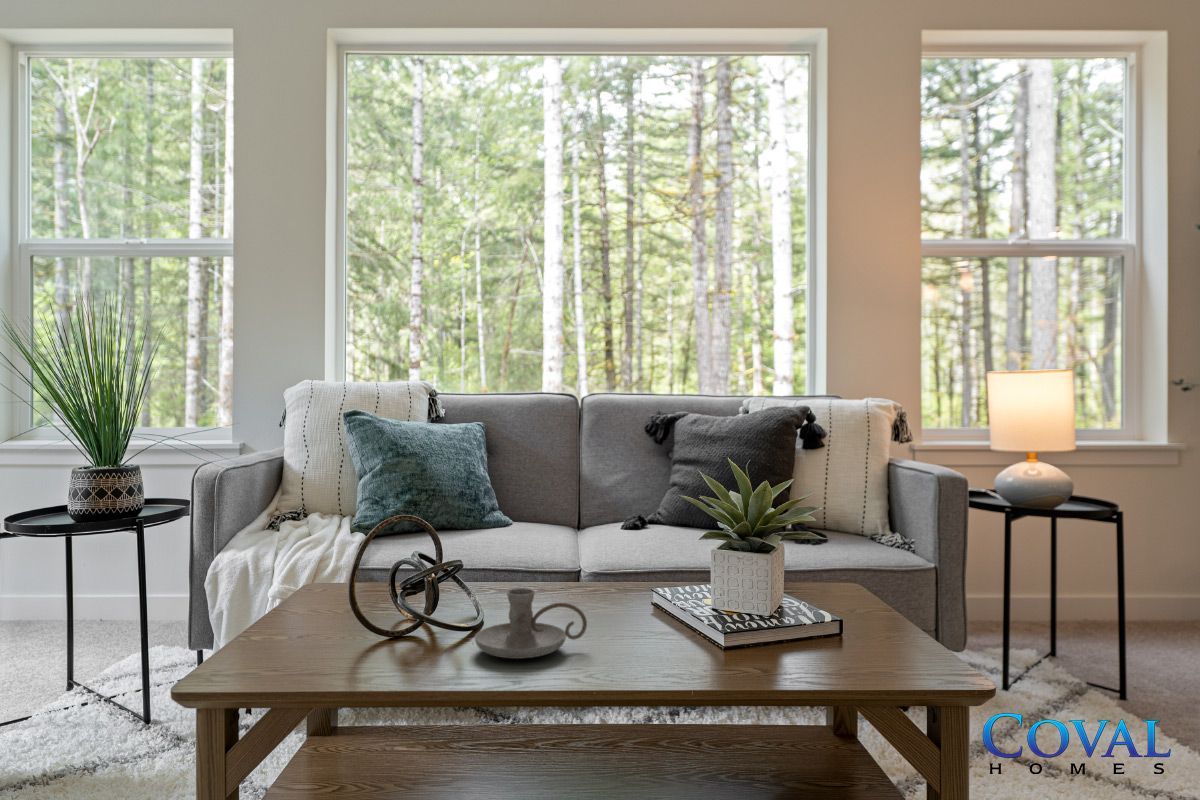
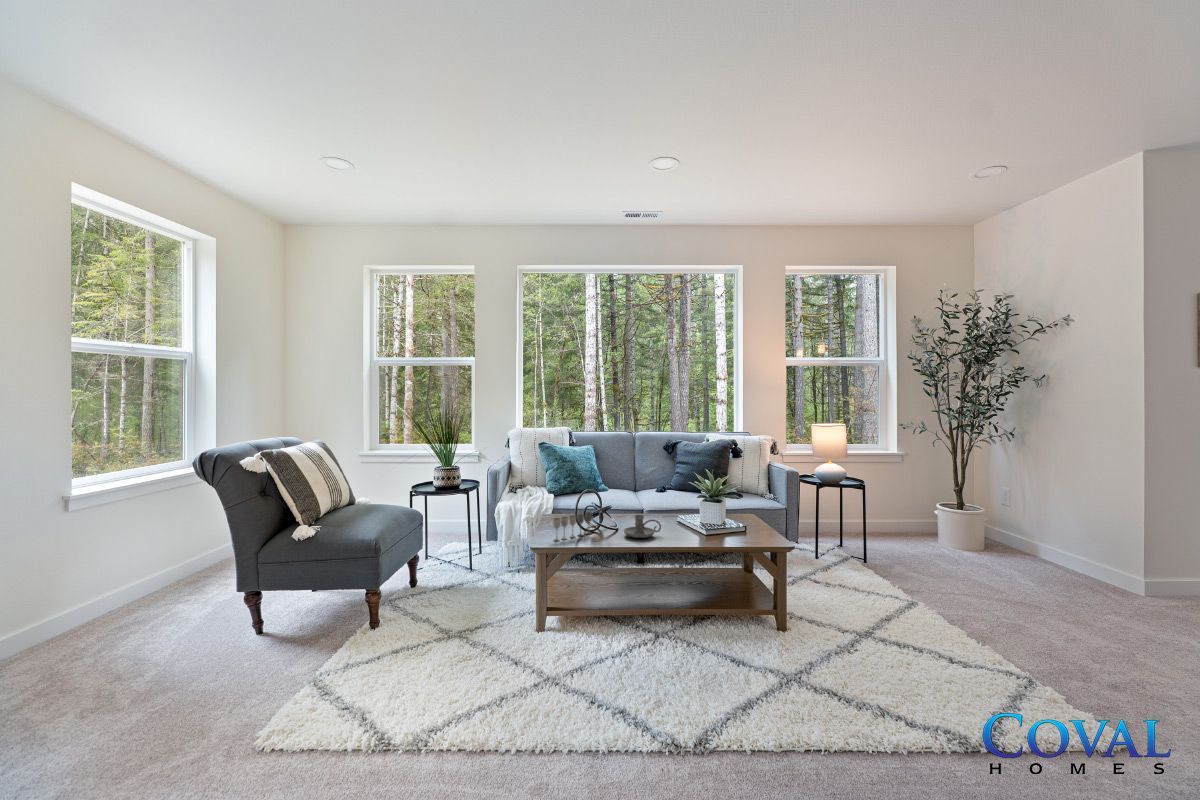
wine glass: none [248,581,388,671] -> present [553,512,592,541]

